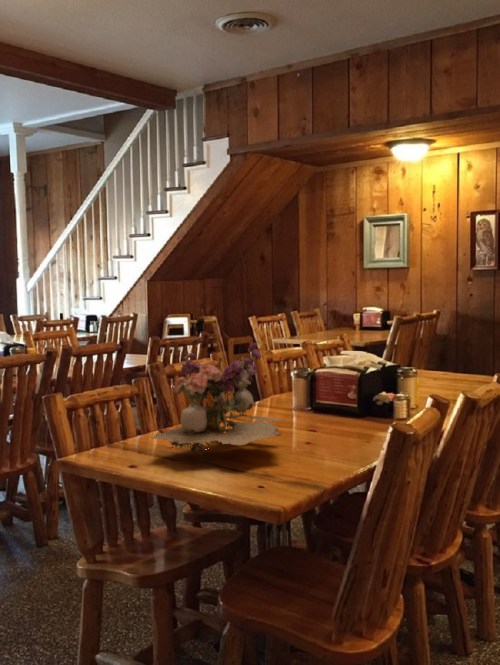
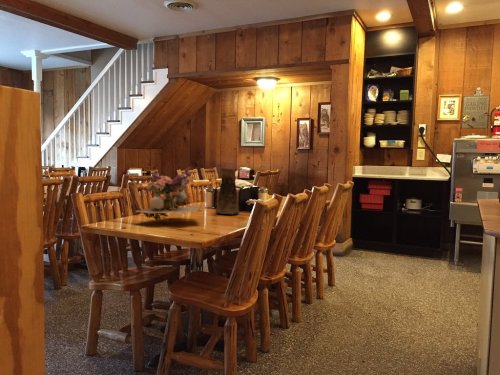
pitcher: none [313,335,361,429] -> present [216,168,239,214]

